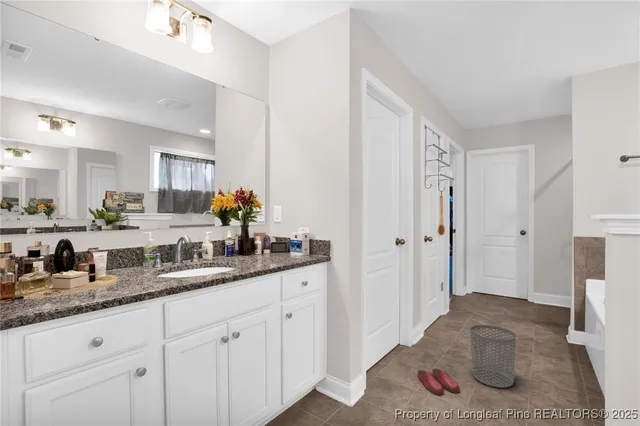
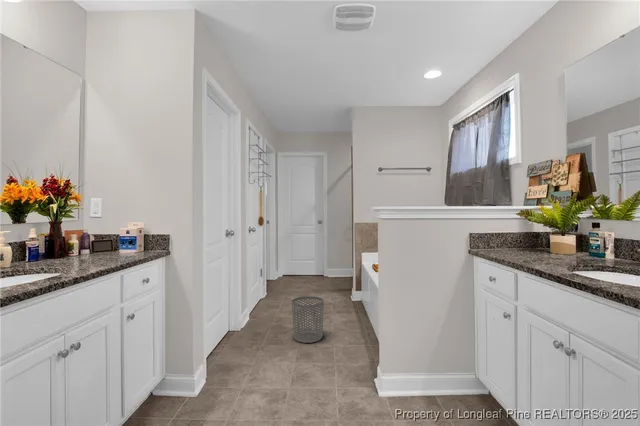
slippers: present [418,369,460,395] -> none [252,340,287,360]

